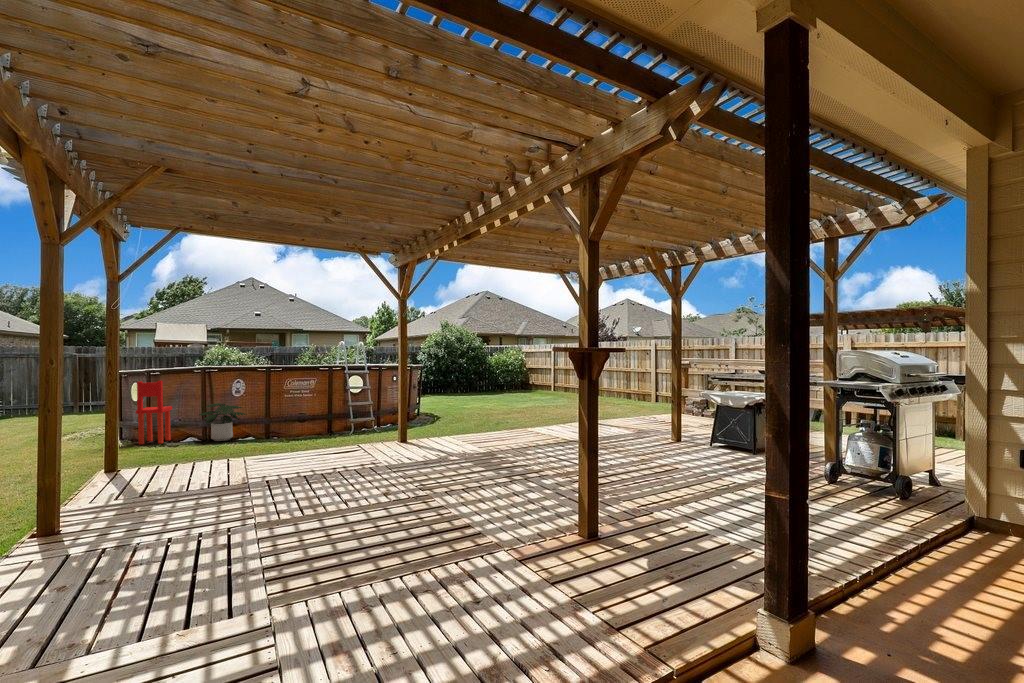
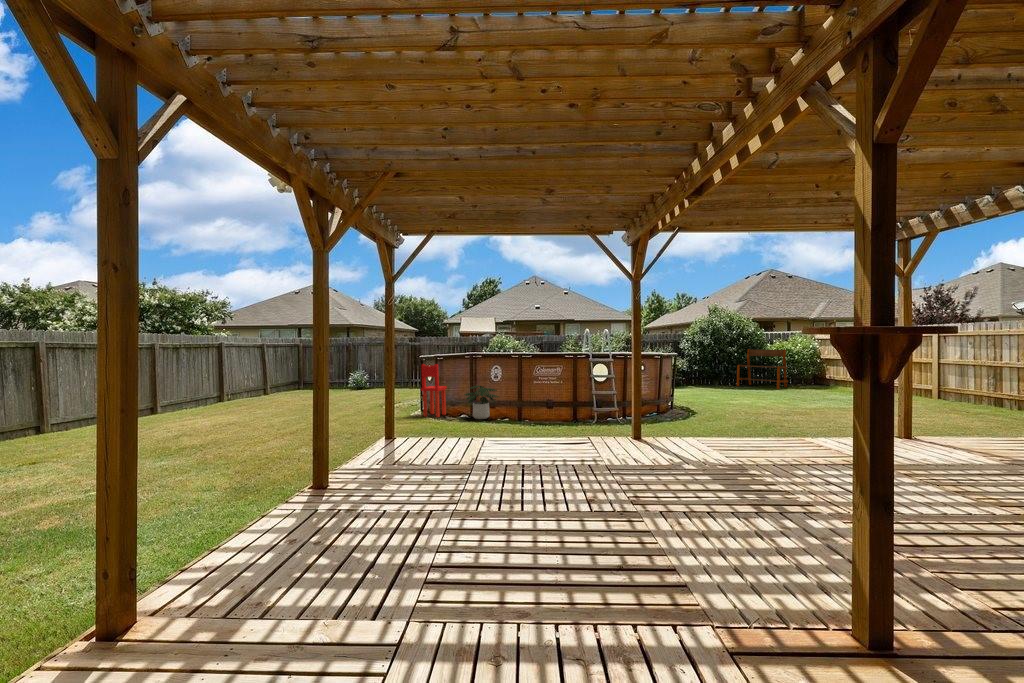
bench: none [466,360,505,394] -> present [737,349,788,389]

